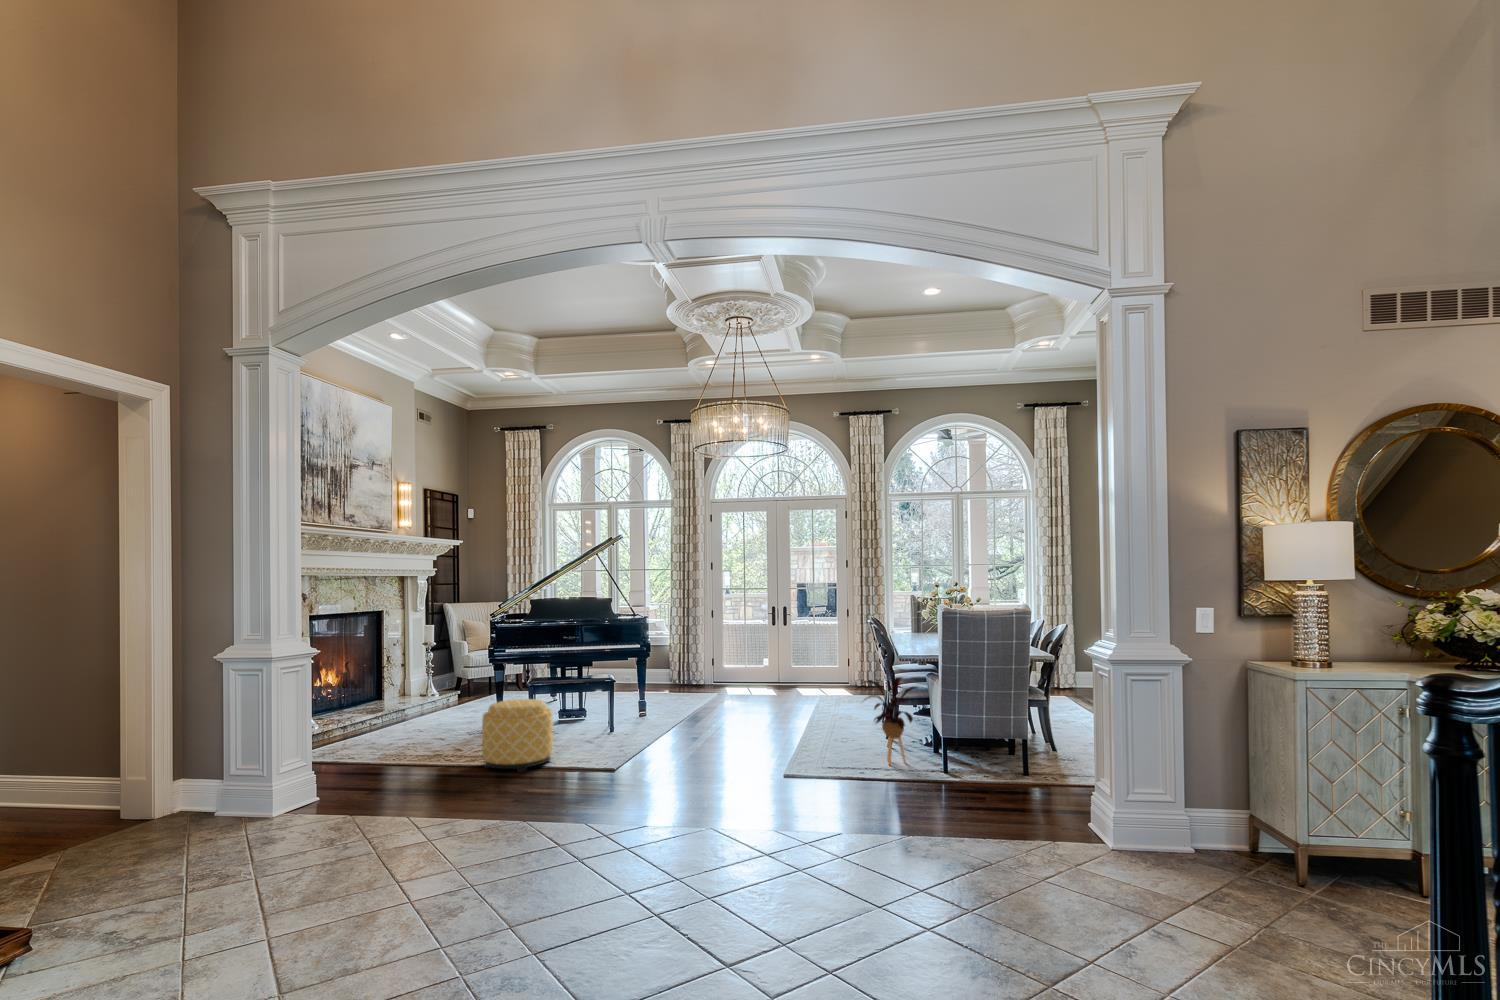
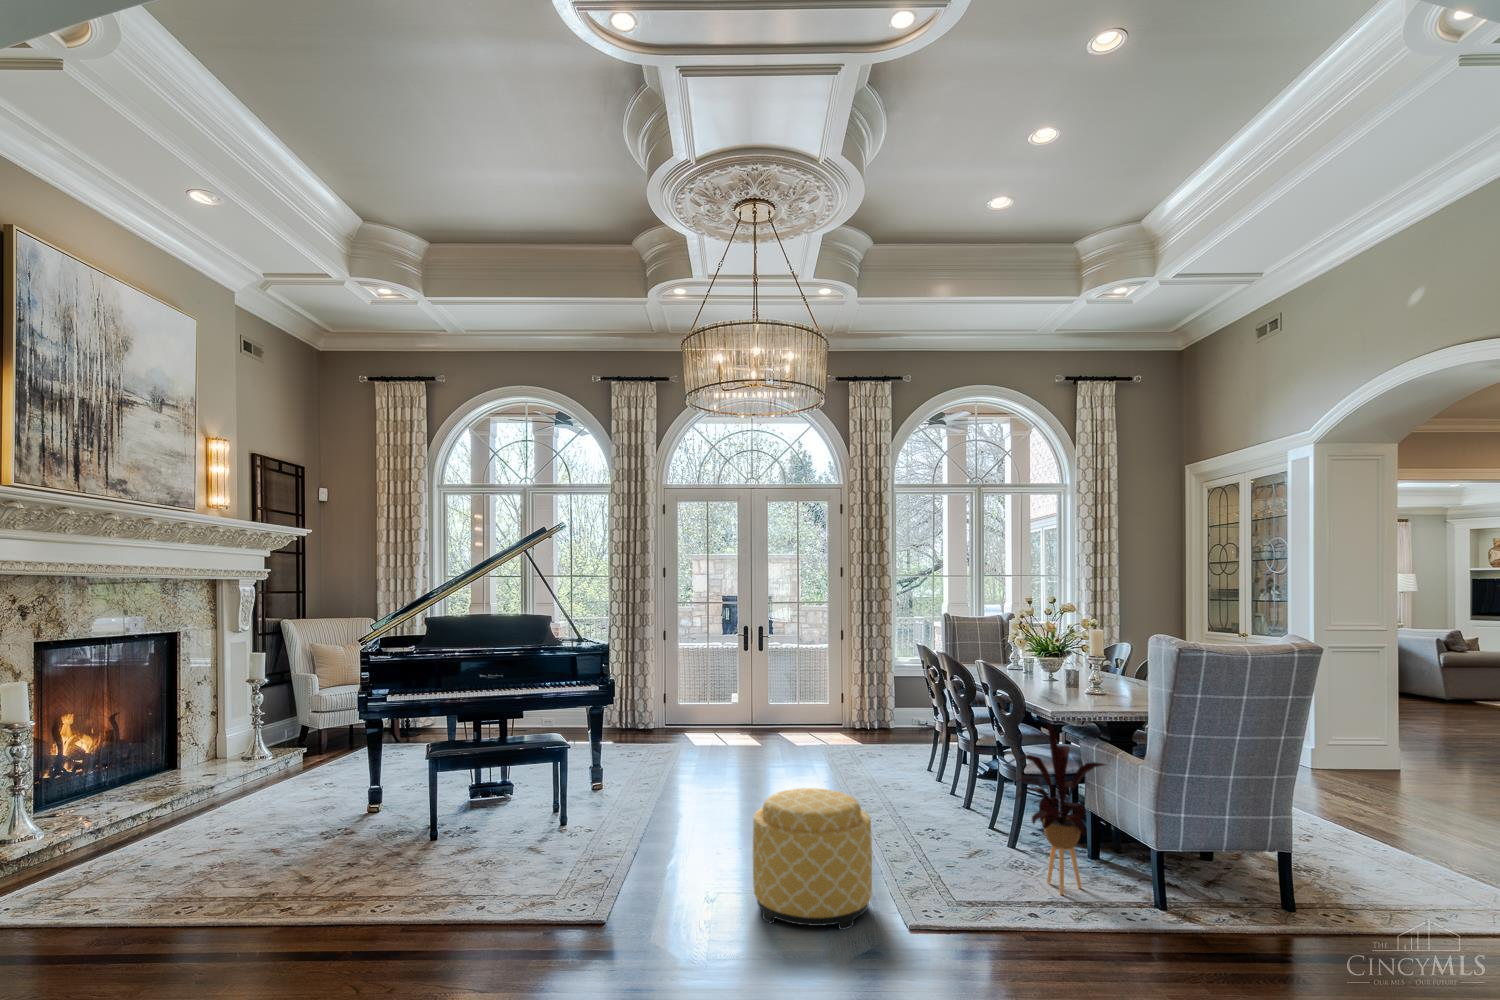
ottoman: present [482,699,553,772] -> present [753,788,872,930]

